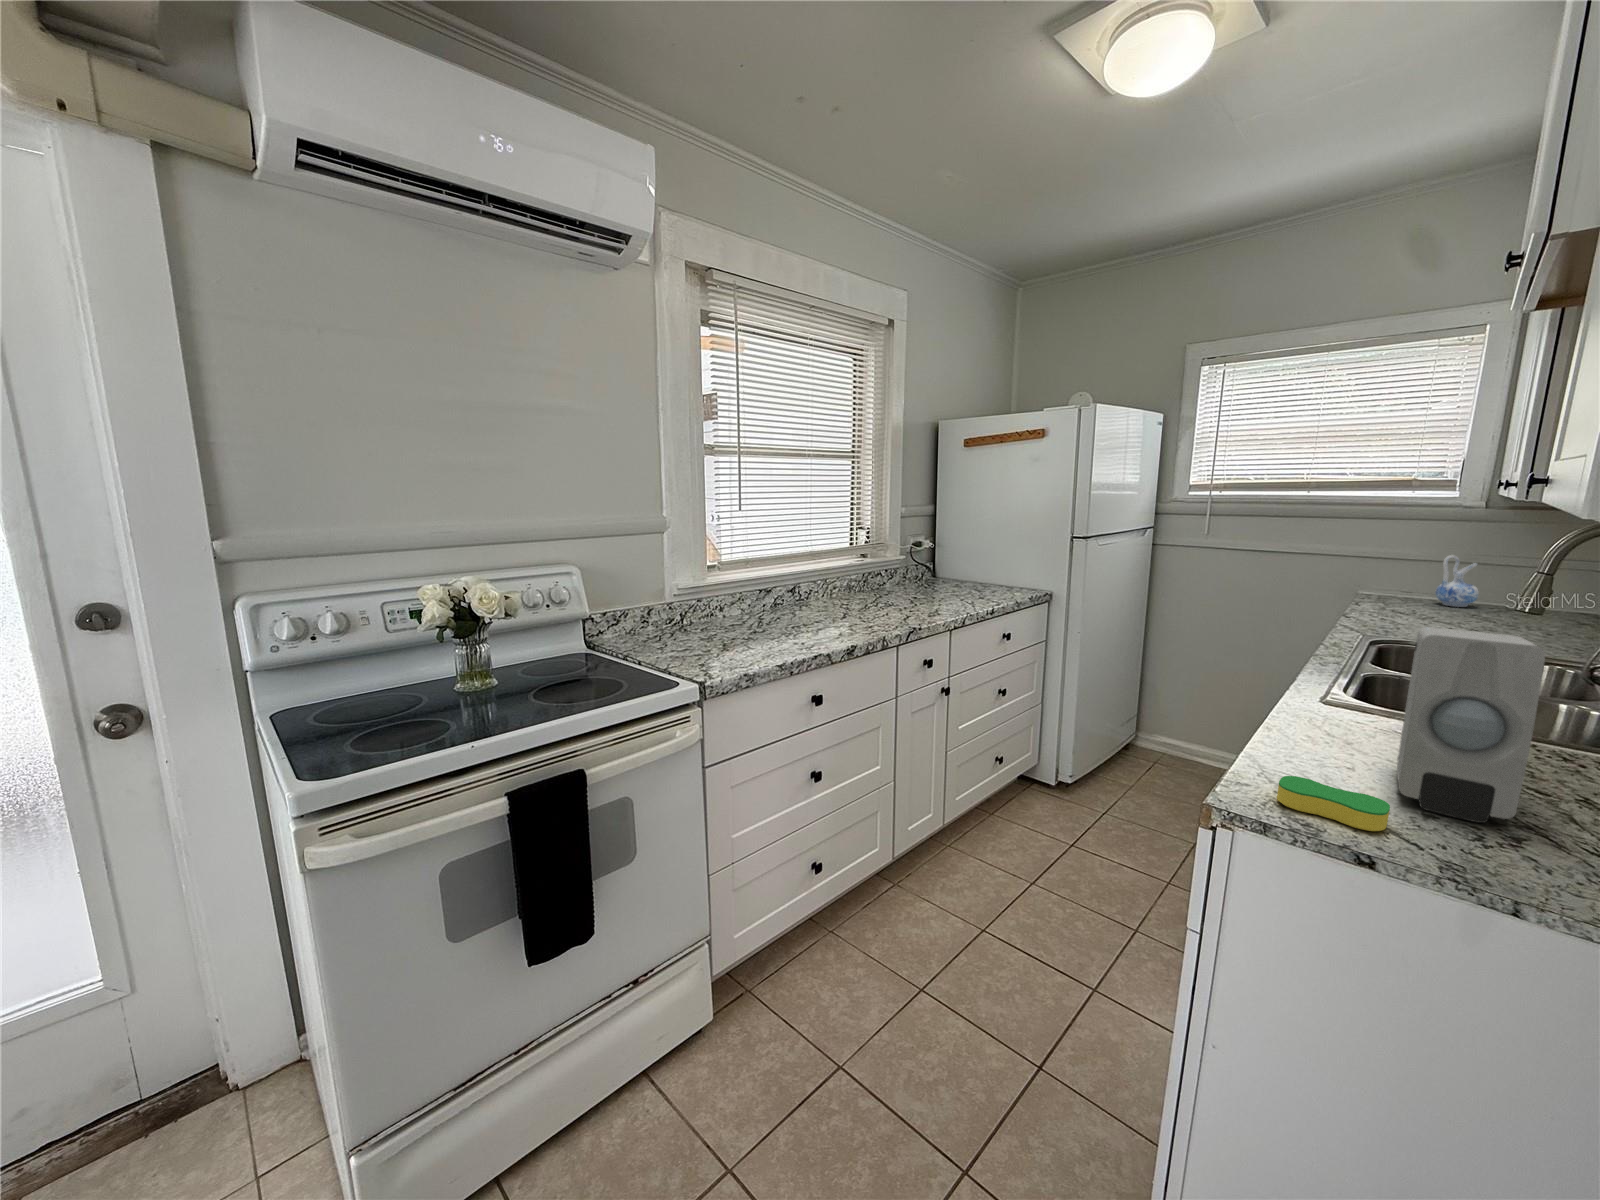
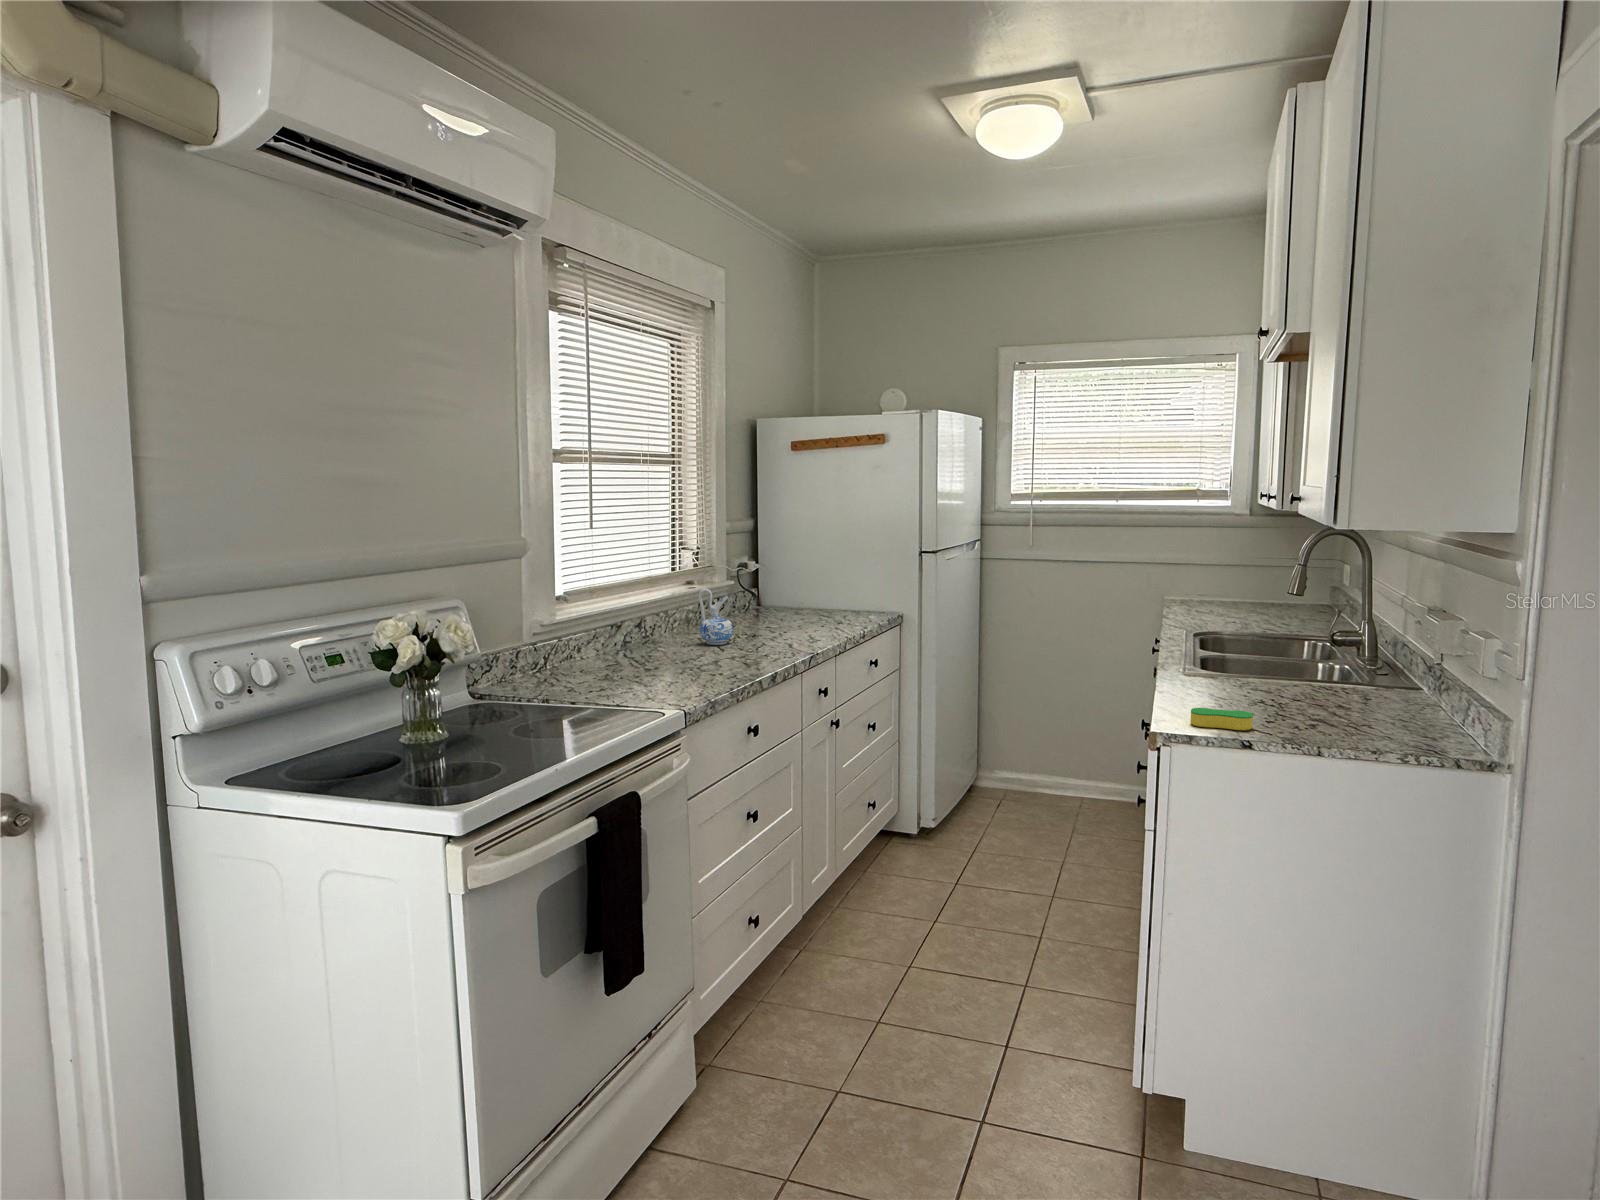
ceramic pitcher: present [1435,555,1479,607] -> present [699,588,733,645]
soap dispenser: present [1397,627,1546,823] -> none [1245,601,1315,720]

